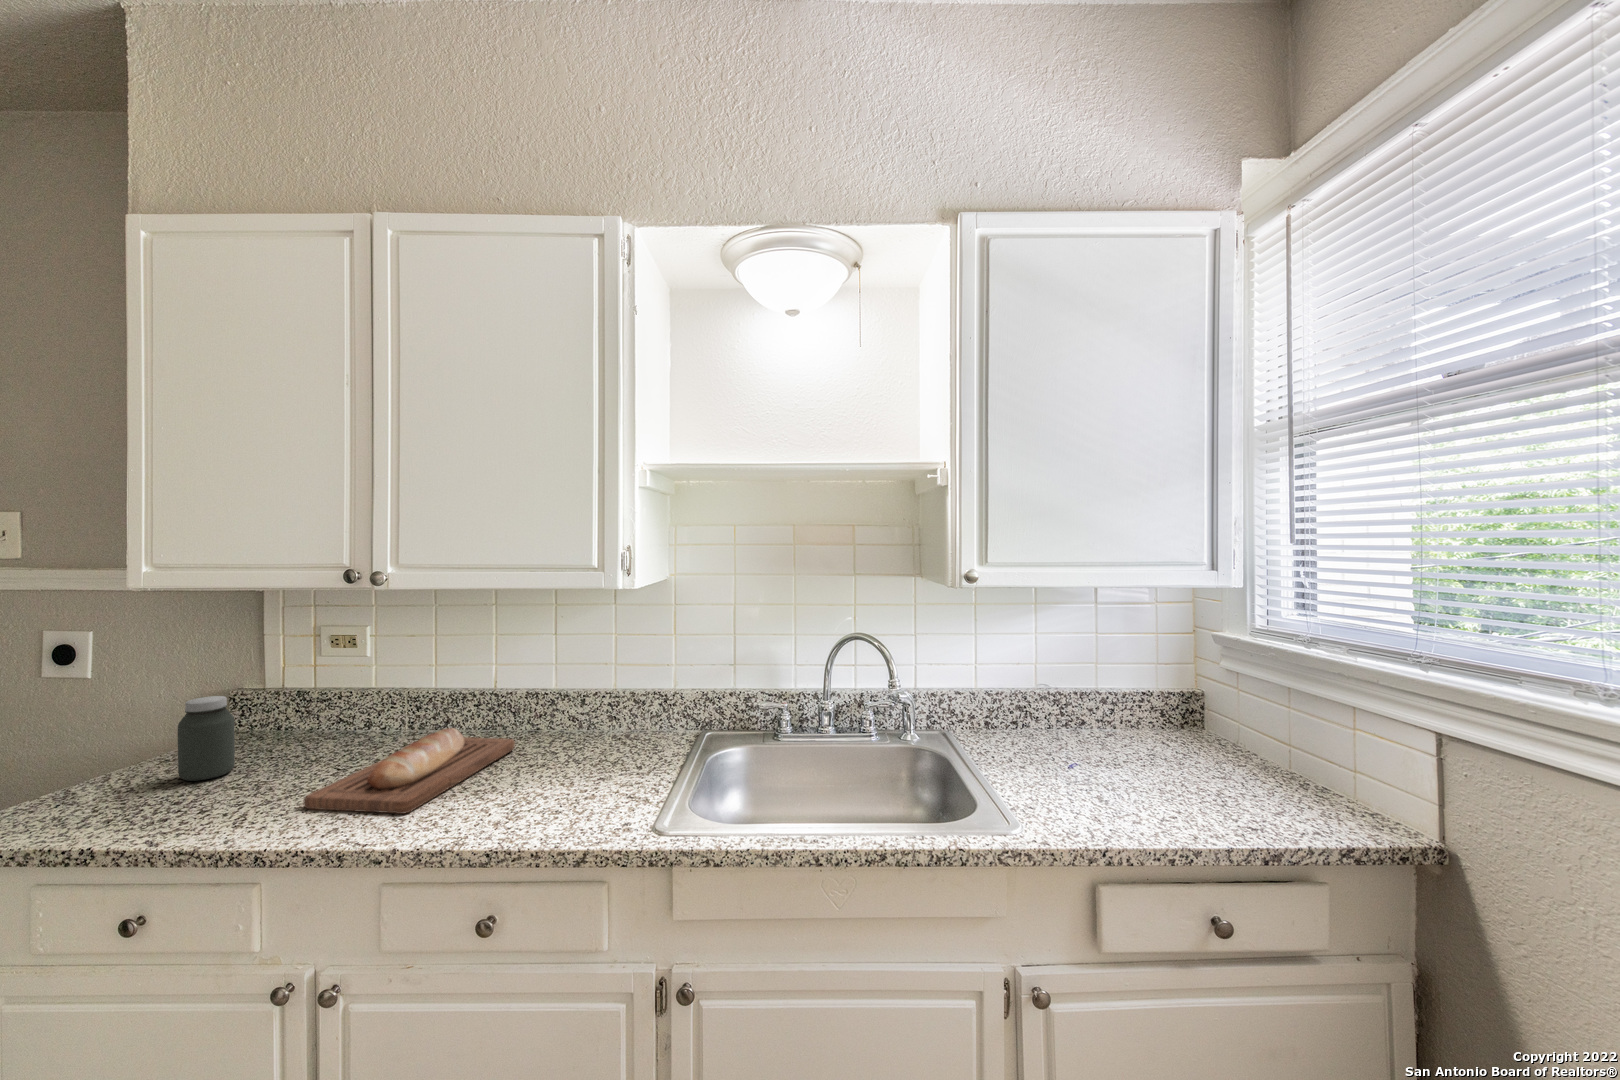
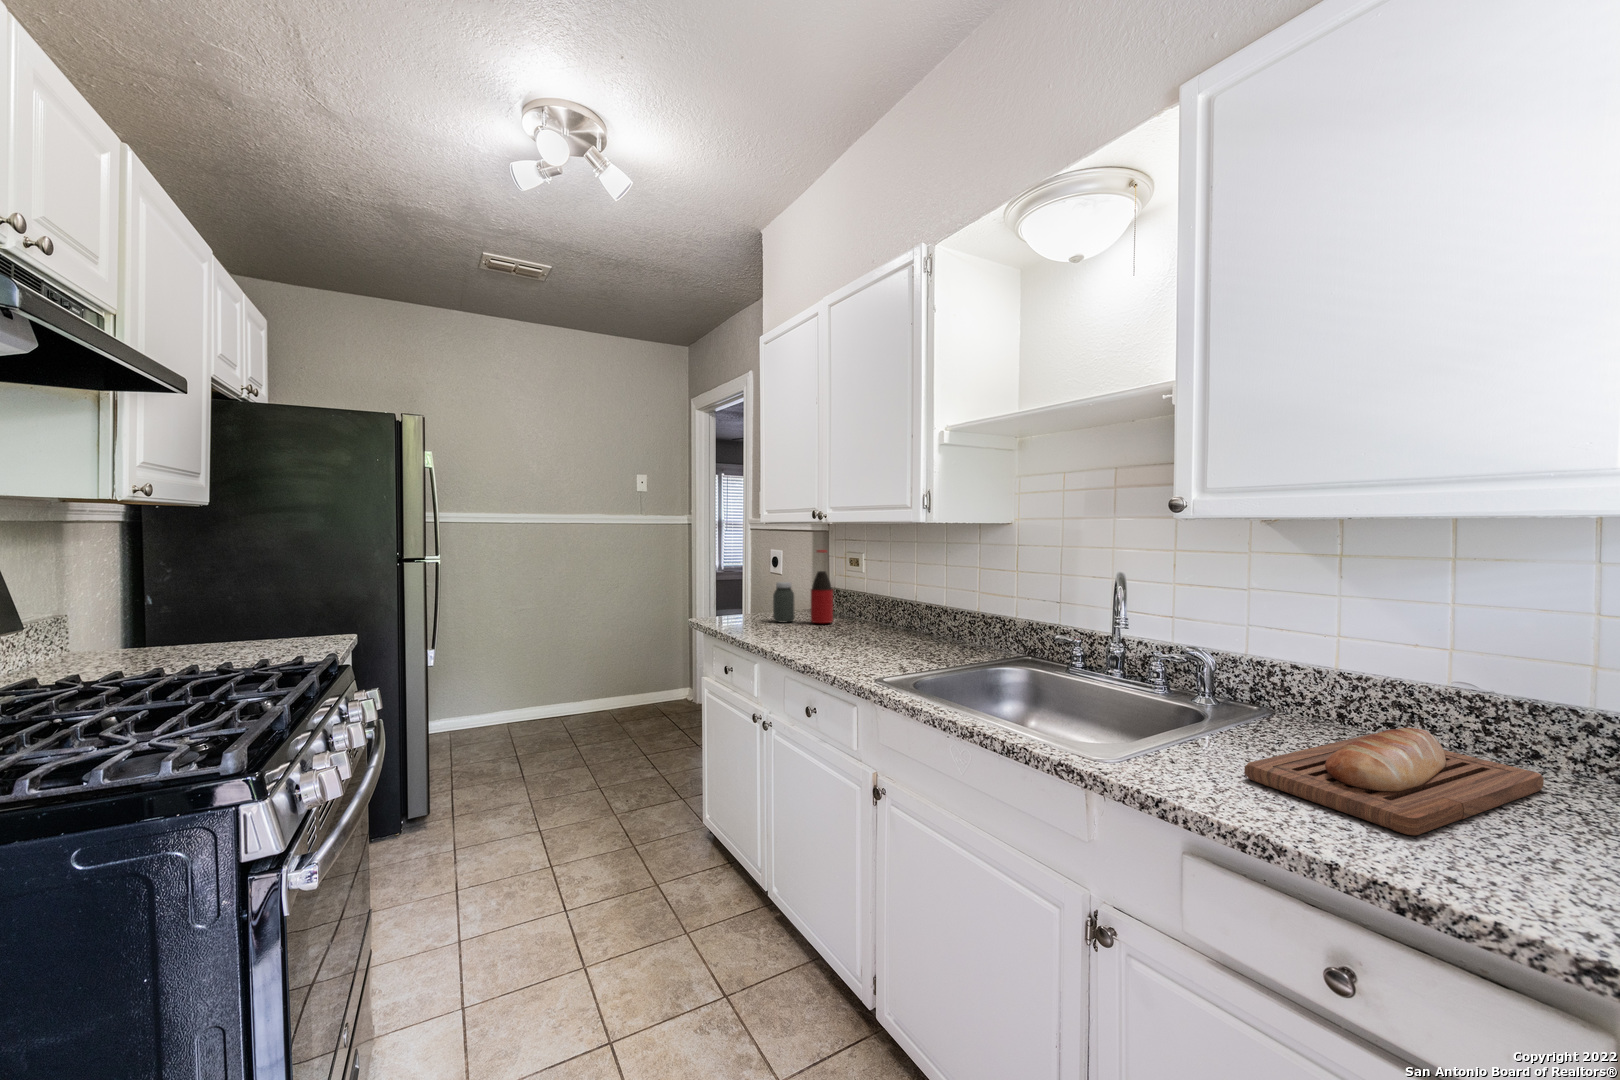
bottle: none [277,626,326,763] -> present [811,550,833,623]
bread loaf: present [304,728,515,814] -> present [1245,728,1544,836]

